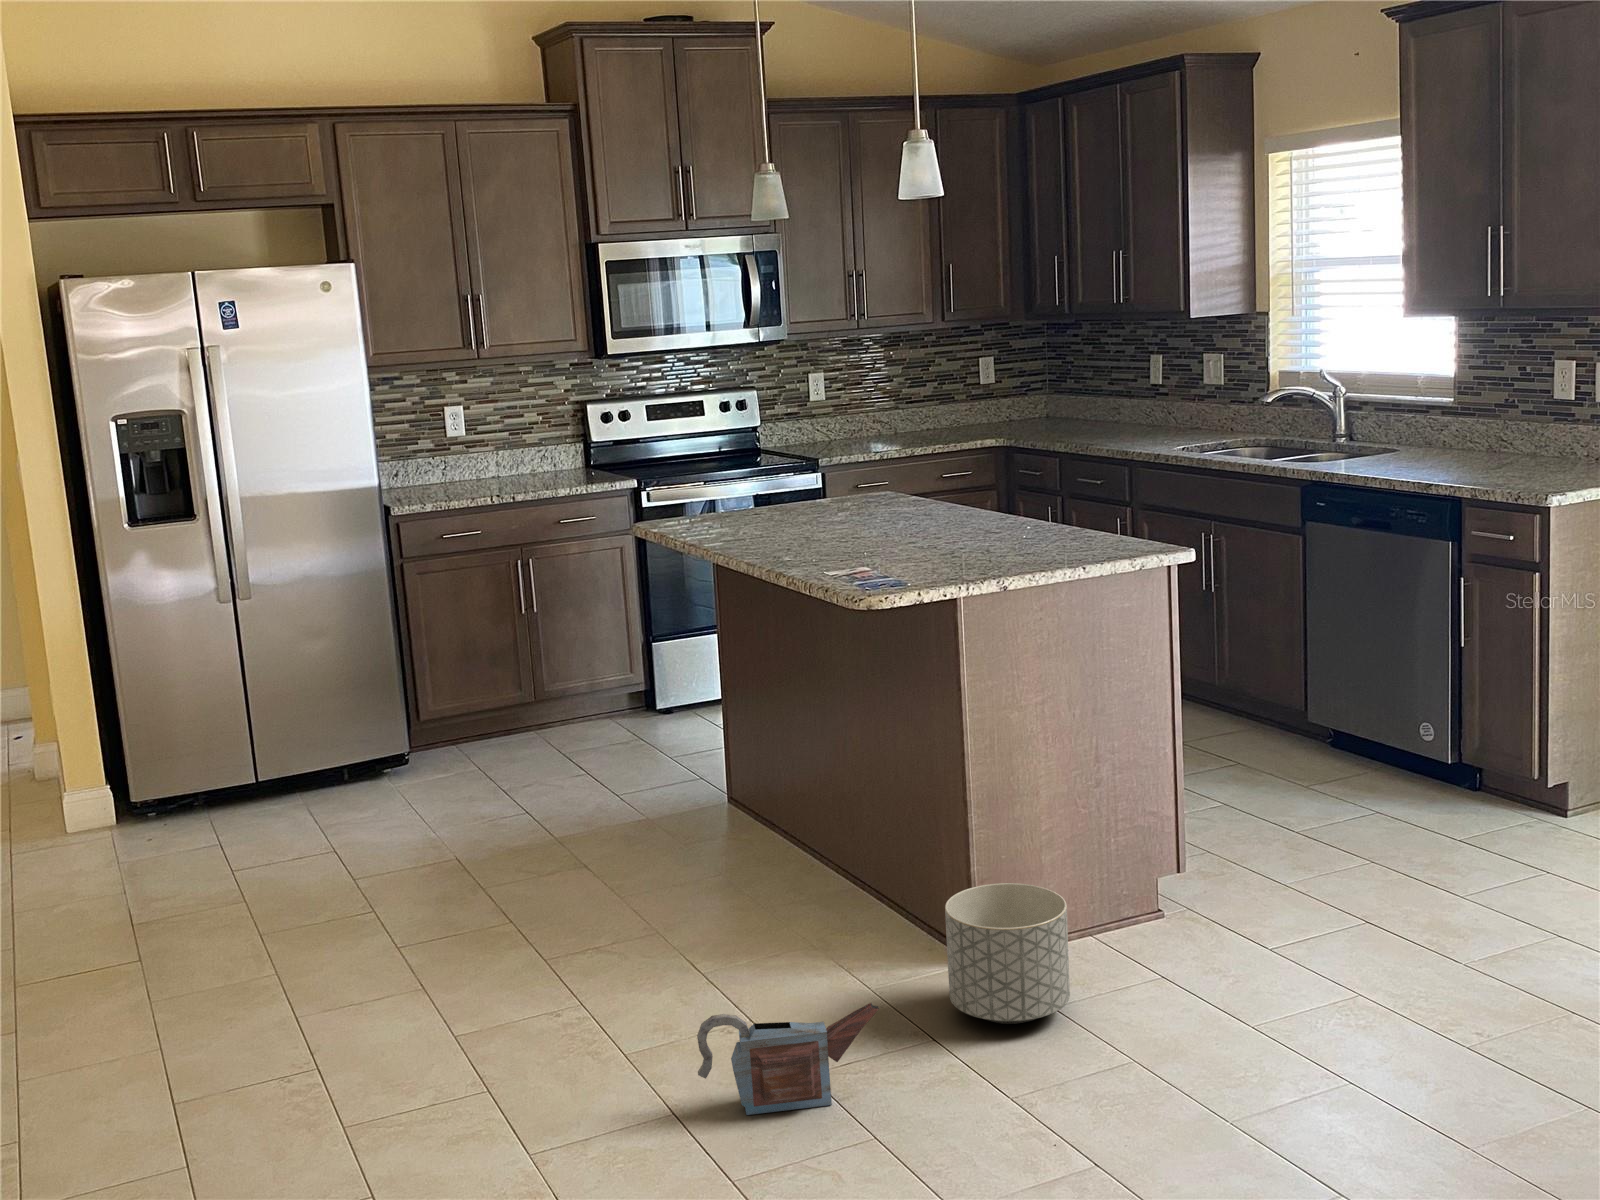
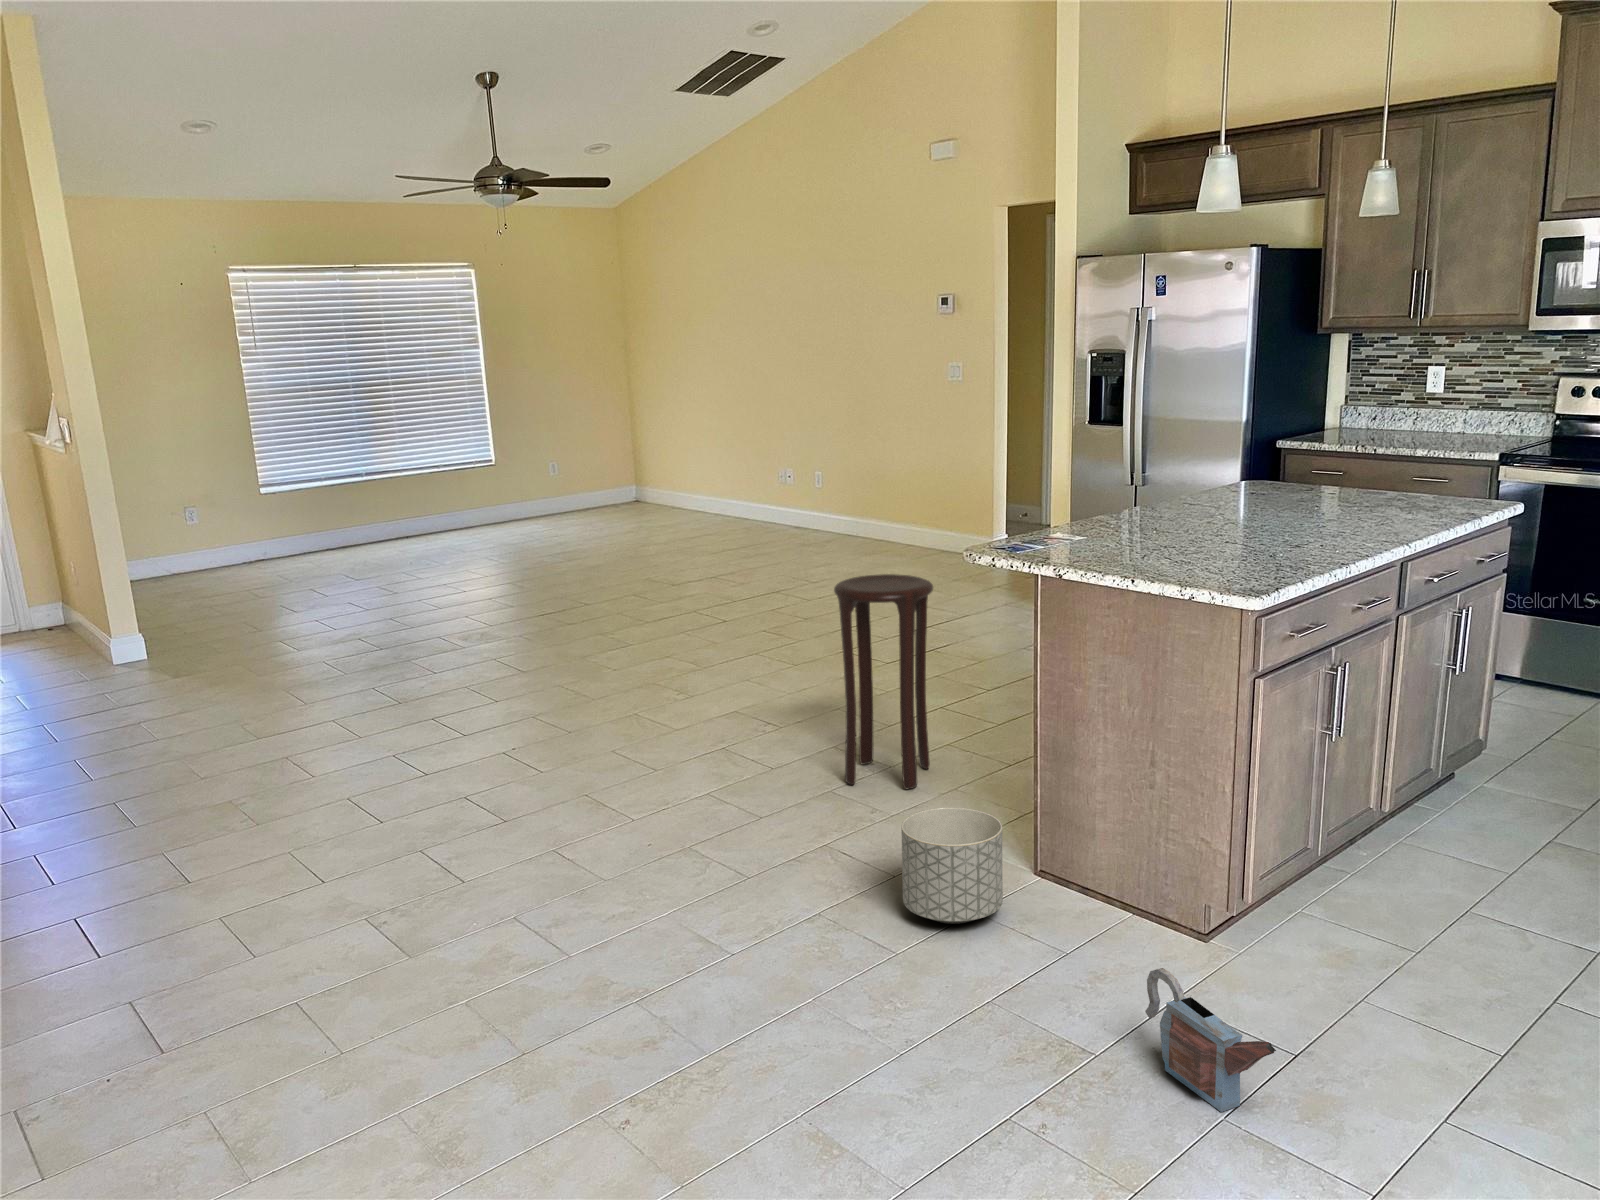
stool: none [436,702,606,1025] -> present [834,574,933,789]
watering can: present [697,1003,879,1115] -> present [1145,968,1276,1112]

